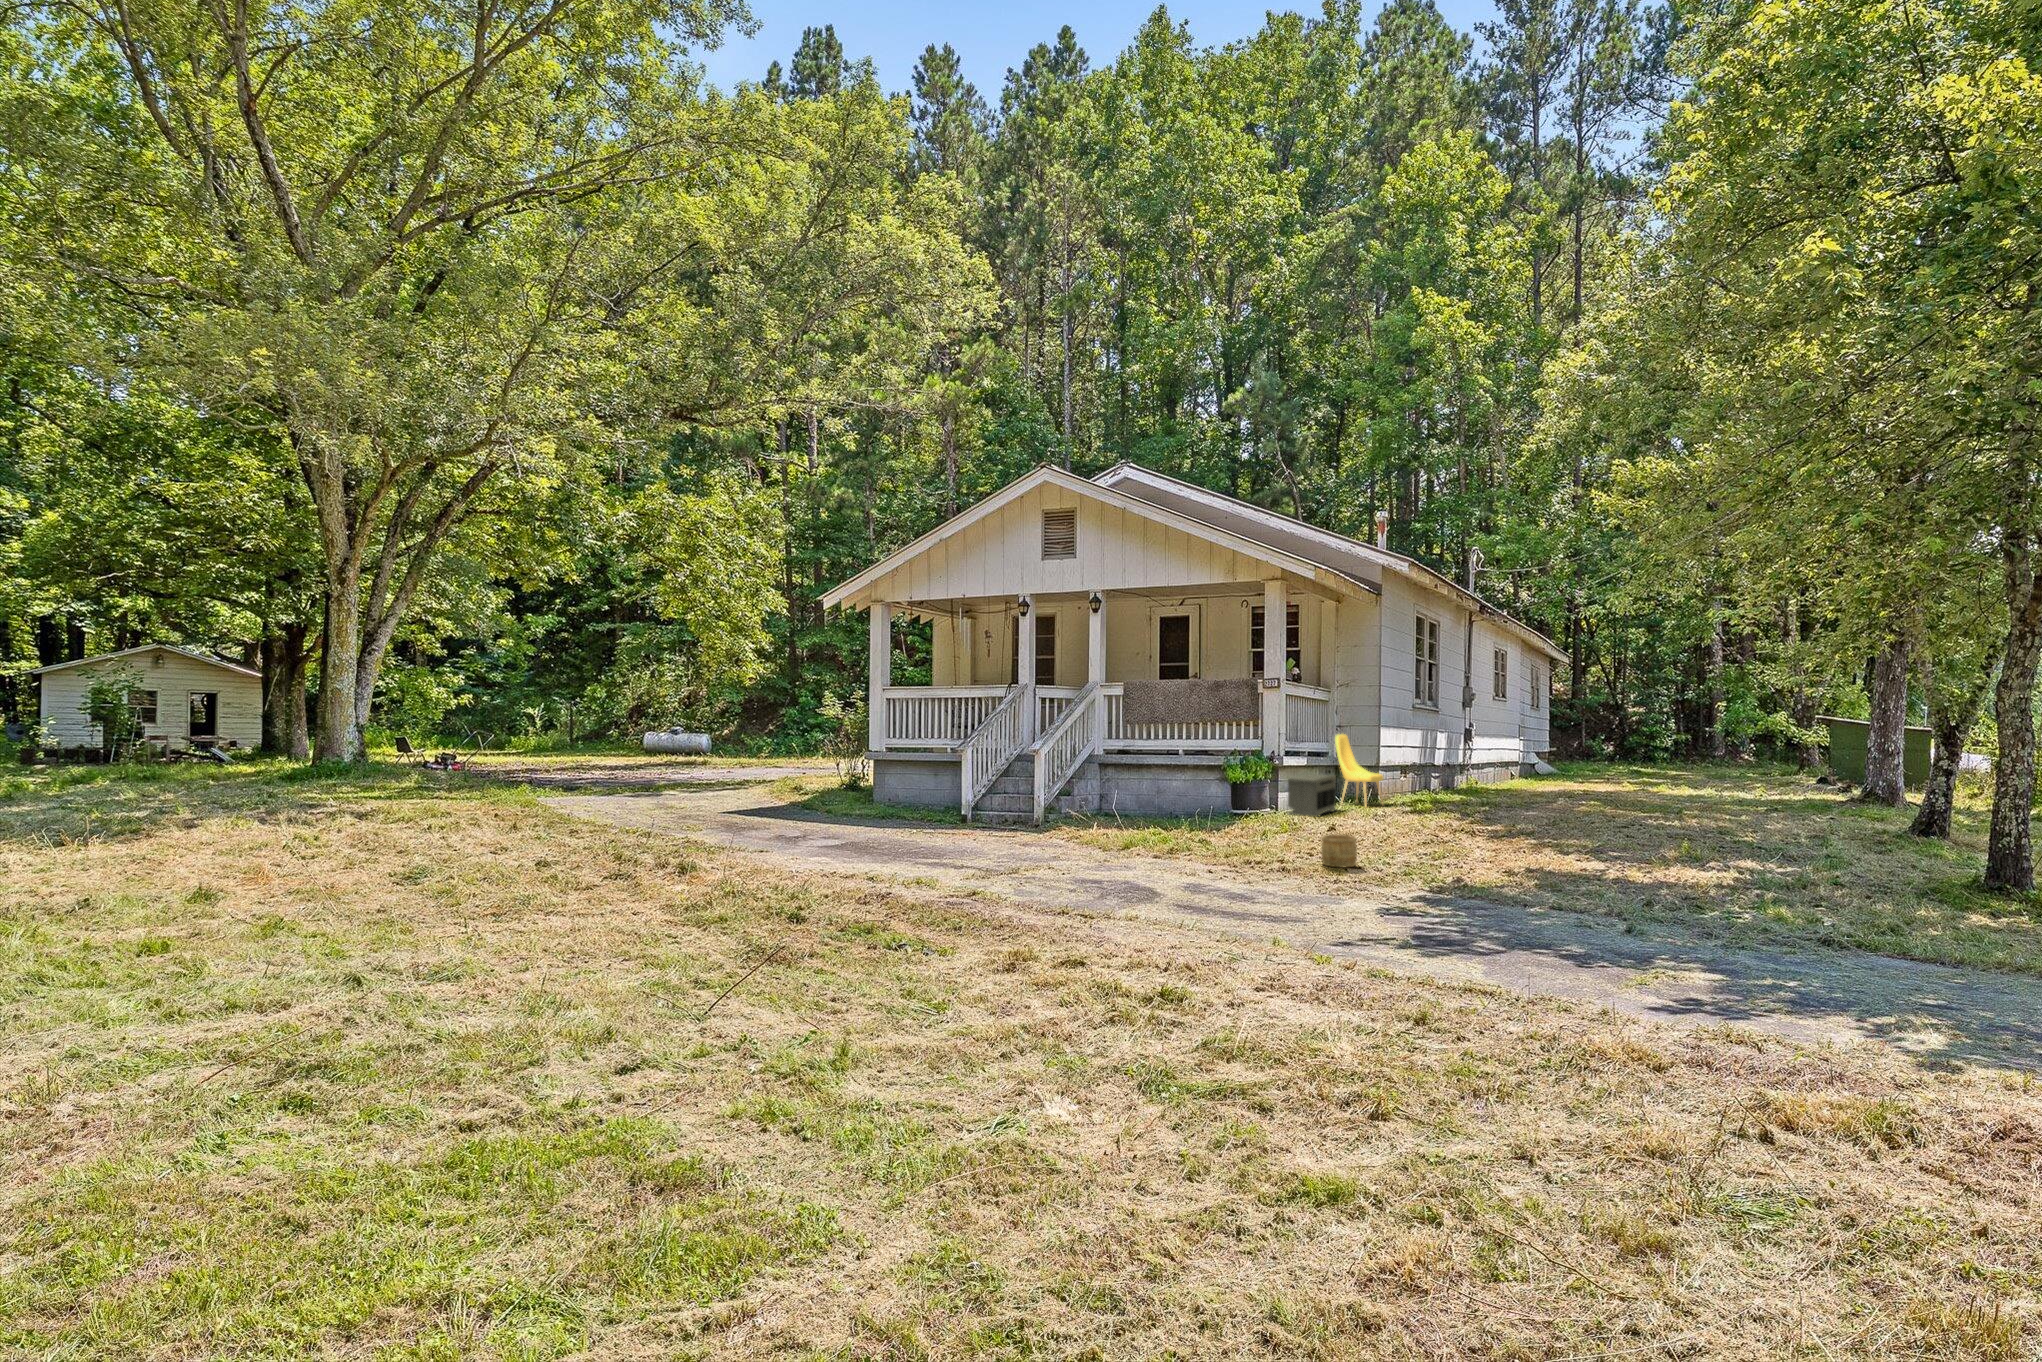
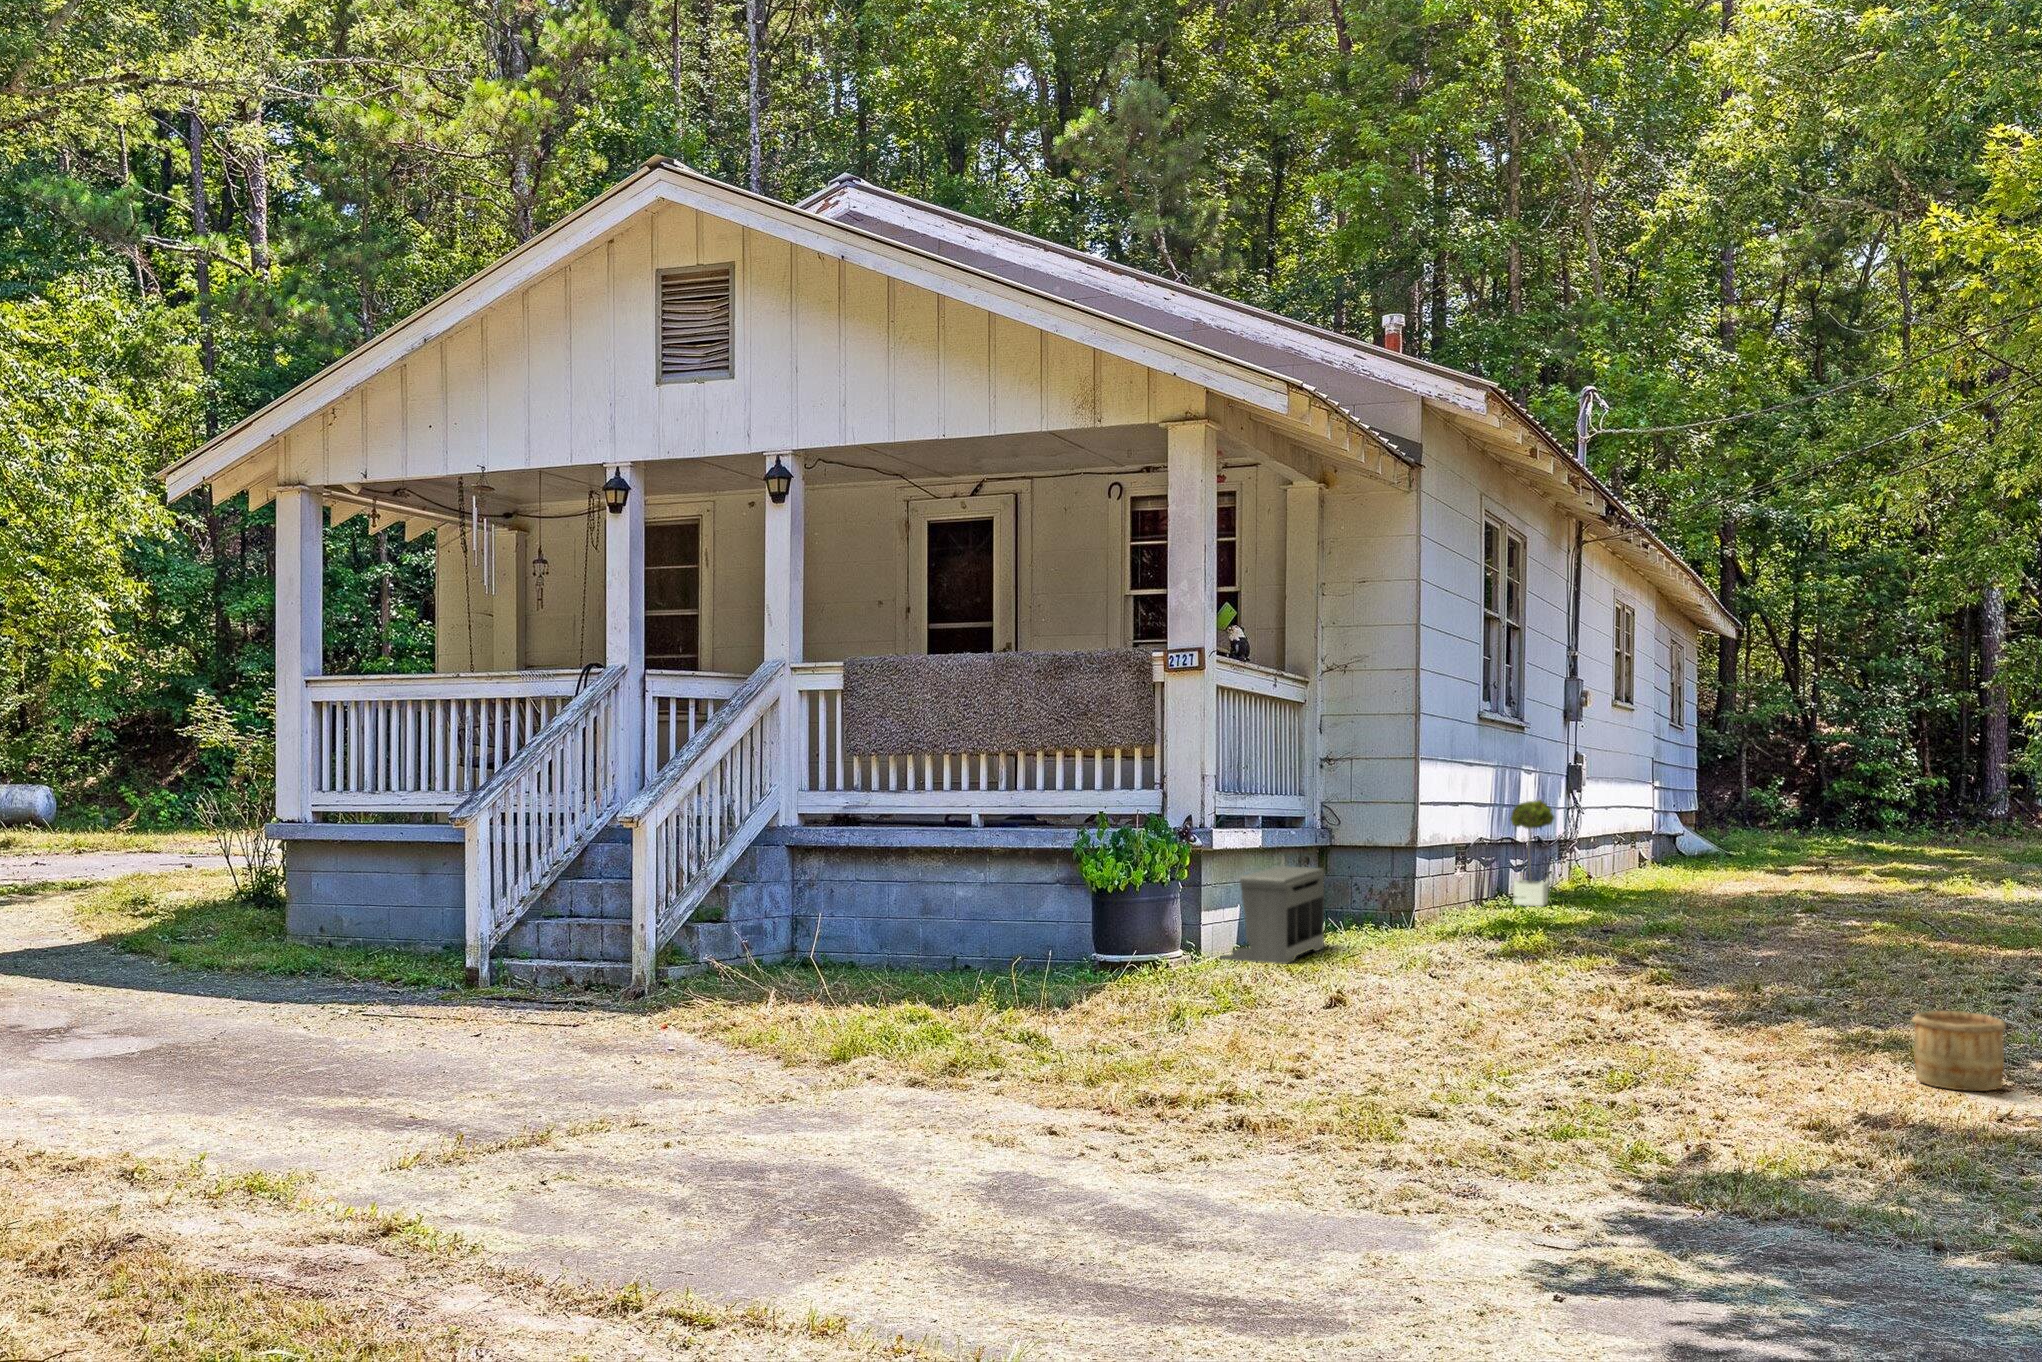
chair: present [1335,734,1384,806] -> none [1316,777,1424,941]
potted tree: none [1432,744,1453,795] -> present [1511,800,1554,906]
wooden bucket: present [1321,834,1357,867] -> present [1912,1011,2006,1091]

